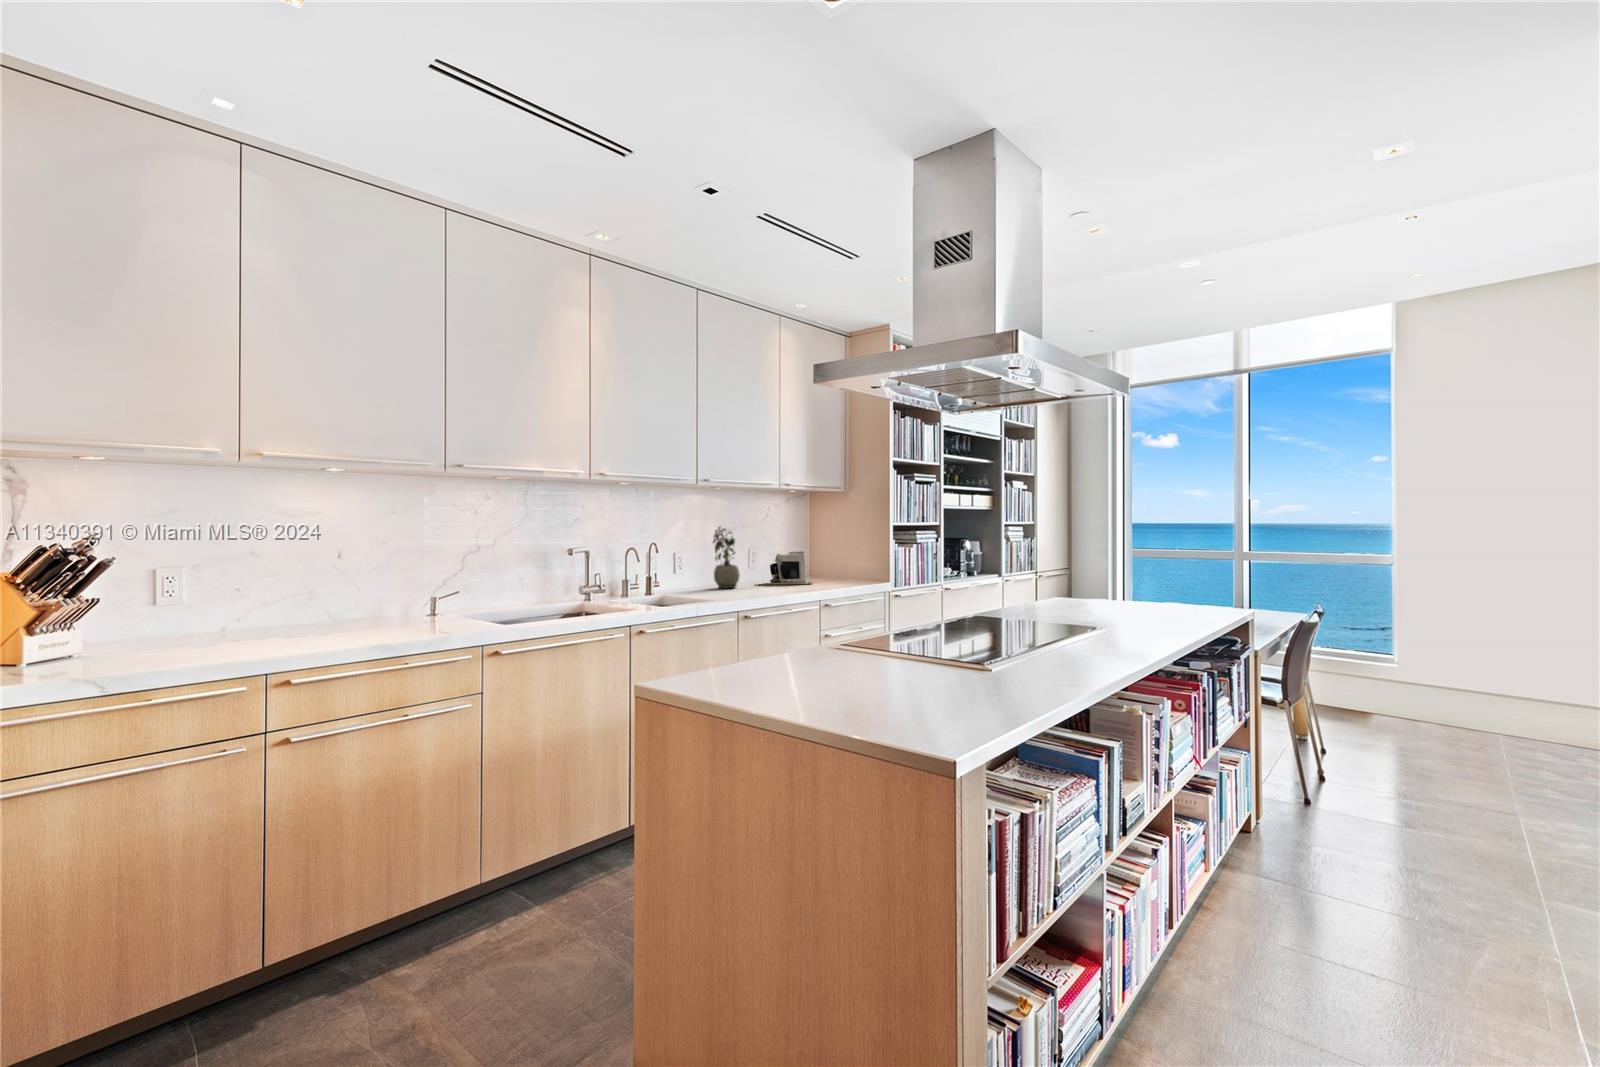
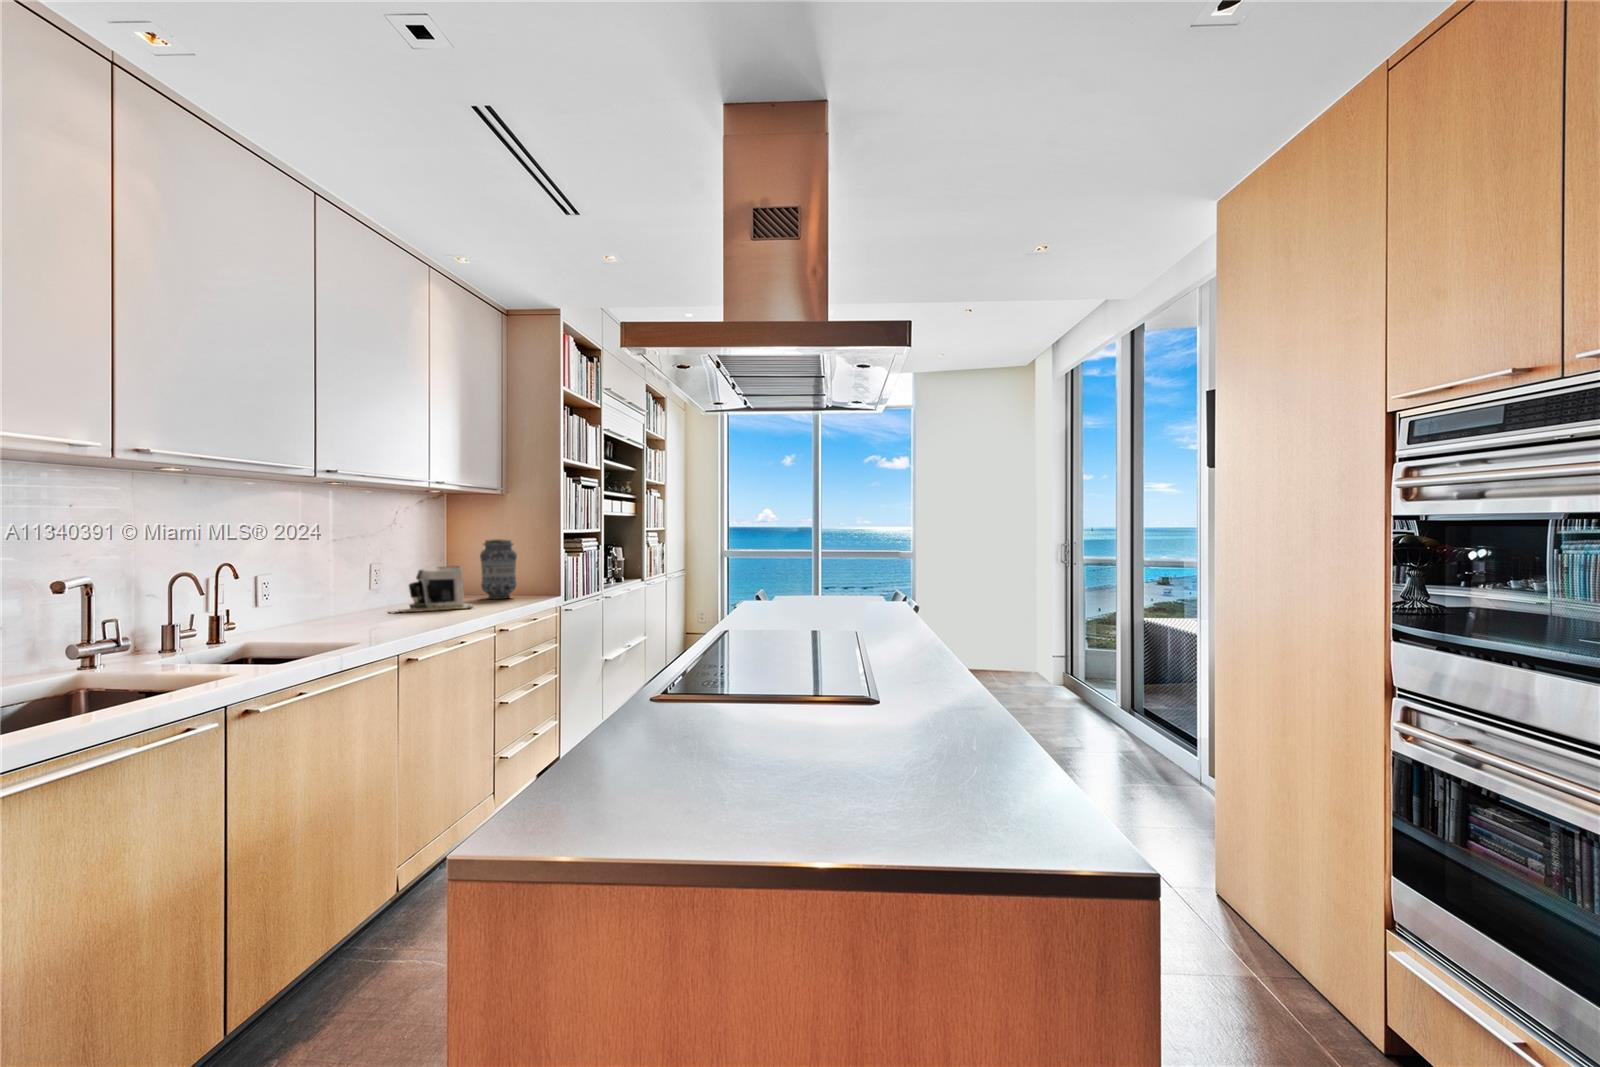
potted plant: present [713,527,740,589] -> none [327,532,372,622]
vase: none [826,531,854,580] -> present [480,539,517,599]

